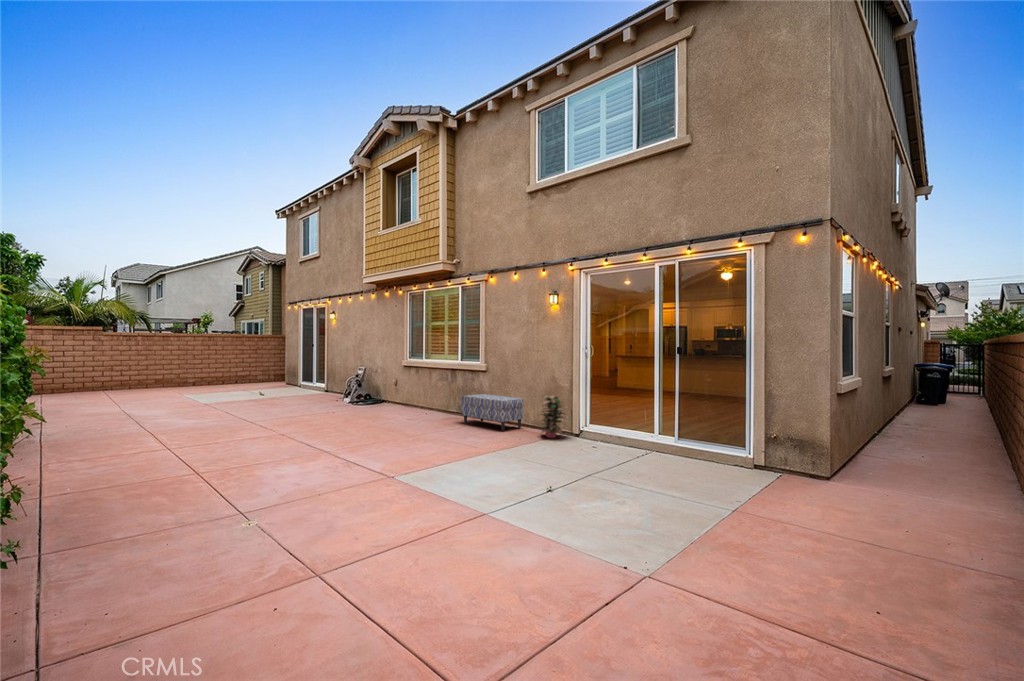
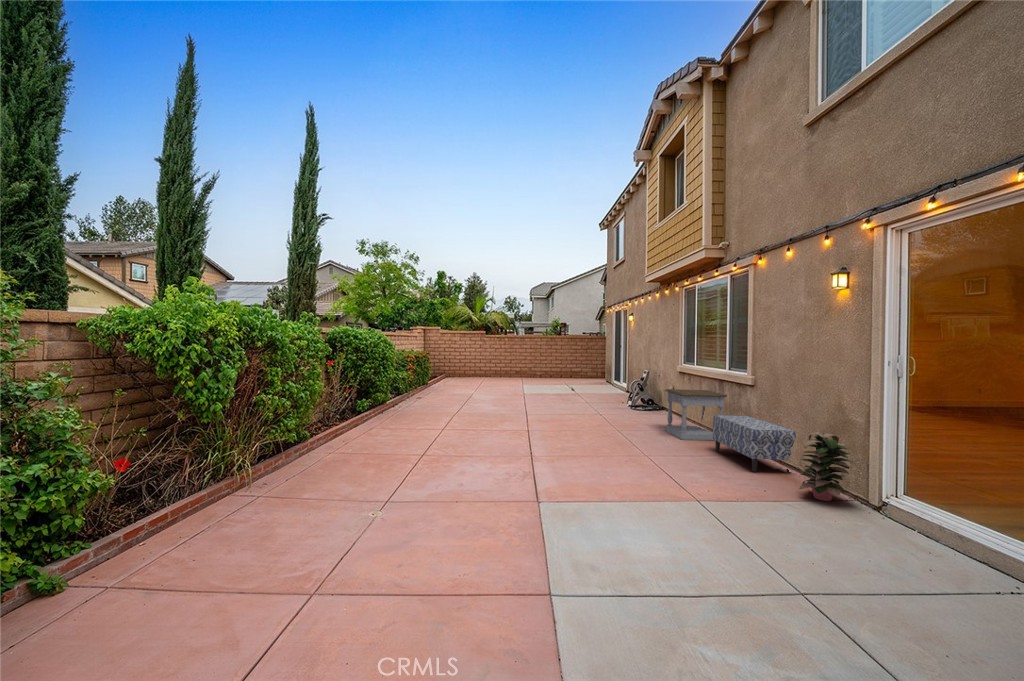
side table: none [409,379,461,421] -> present [665,389,727,440]

